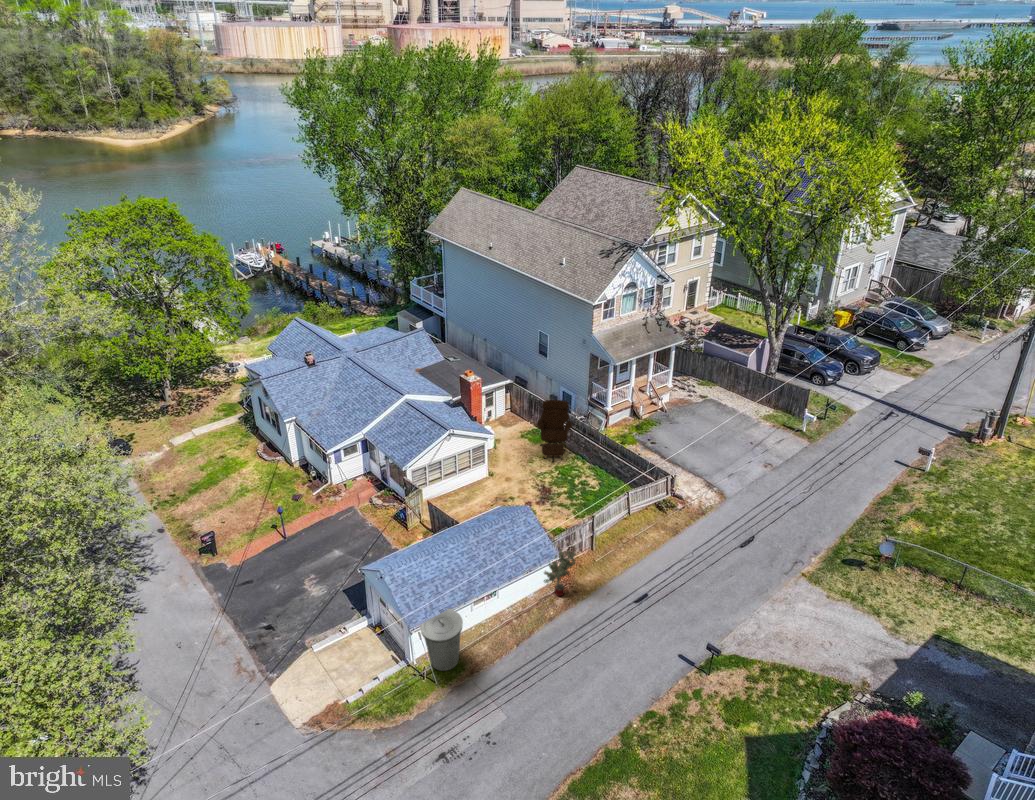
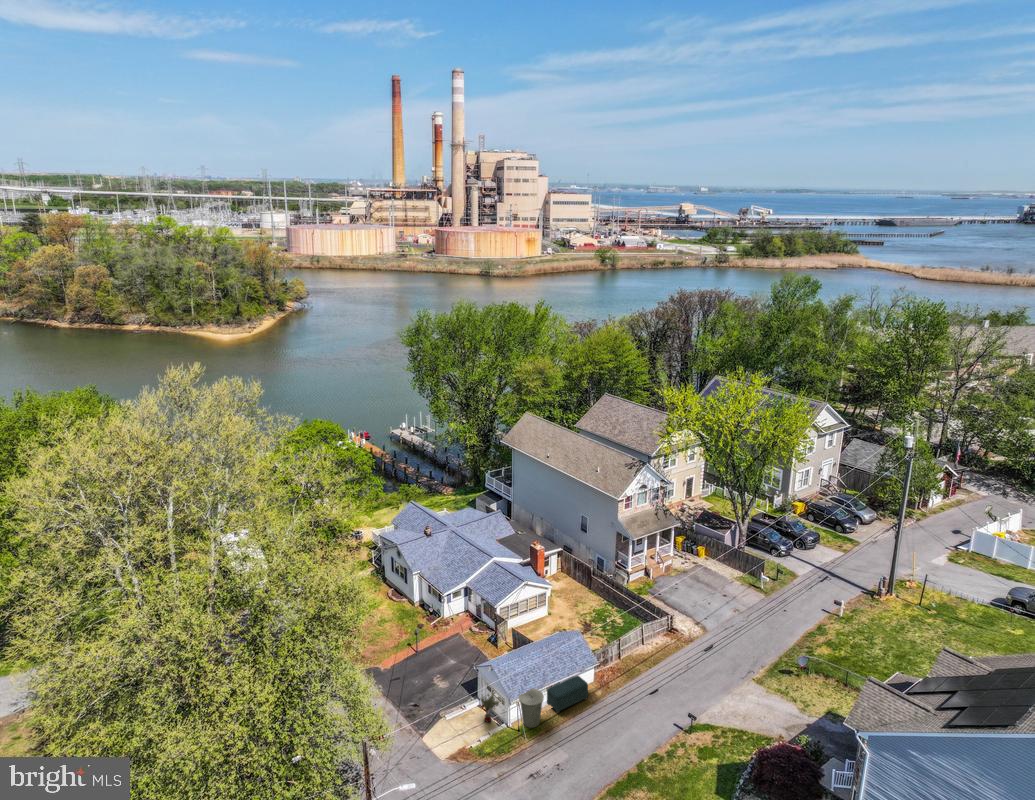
lounge chair: present [537,400,572,462] -> none [579,563,603,607]
potted tree: present [544,550,576,596] -> present [481,693,499,722]
bench: none [472,579,541,643] -> present [547,676,588,713]

